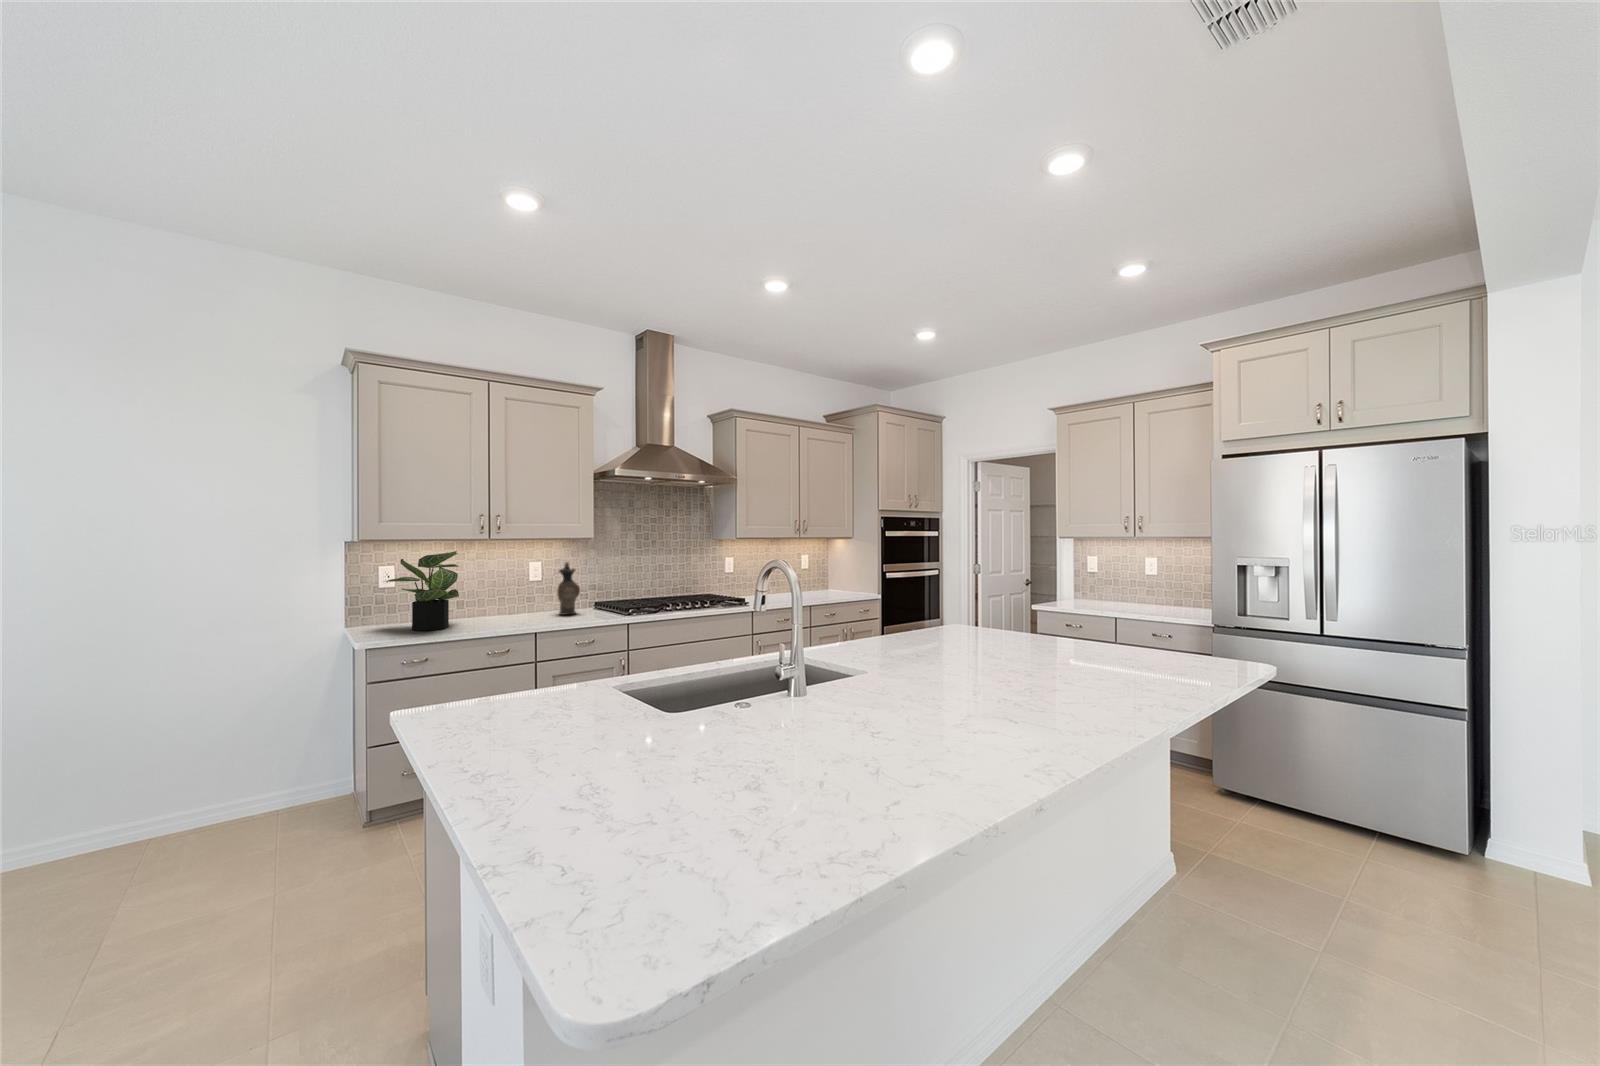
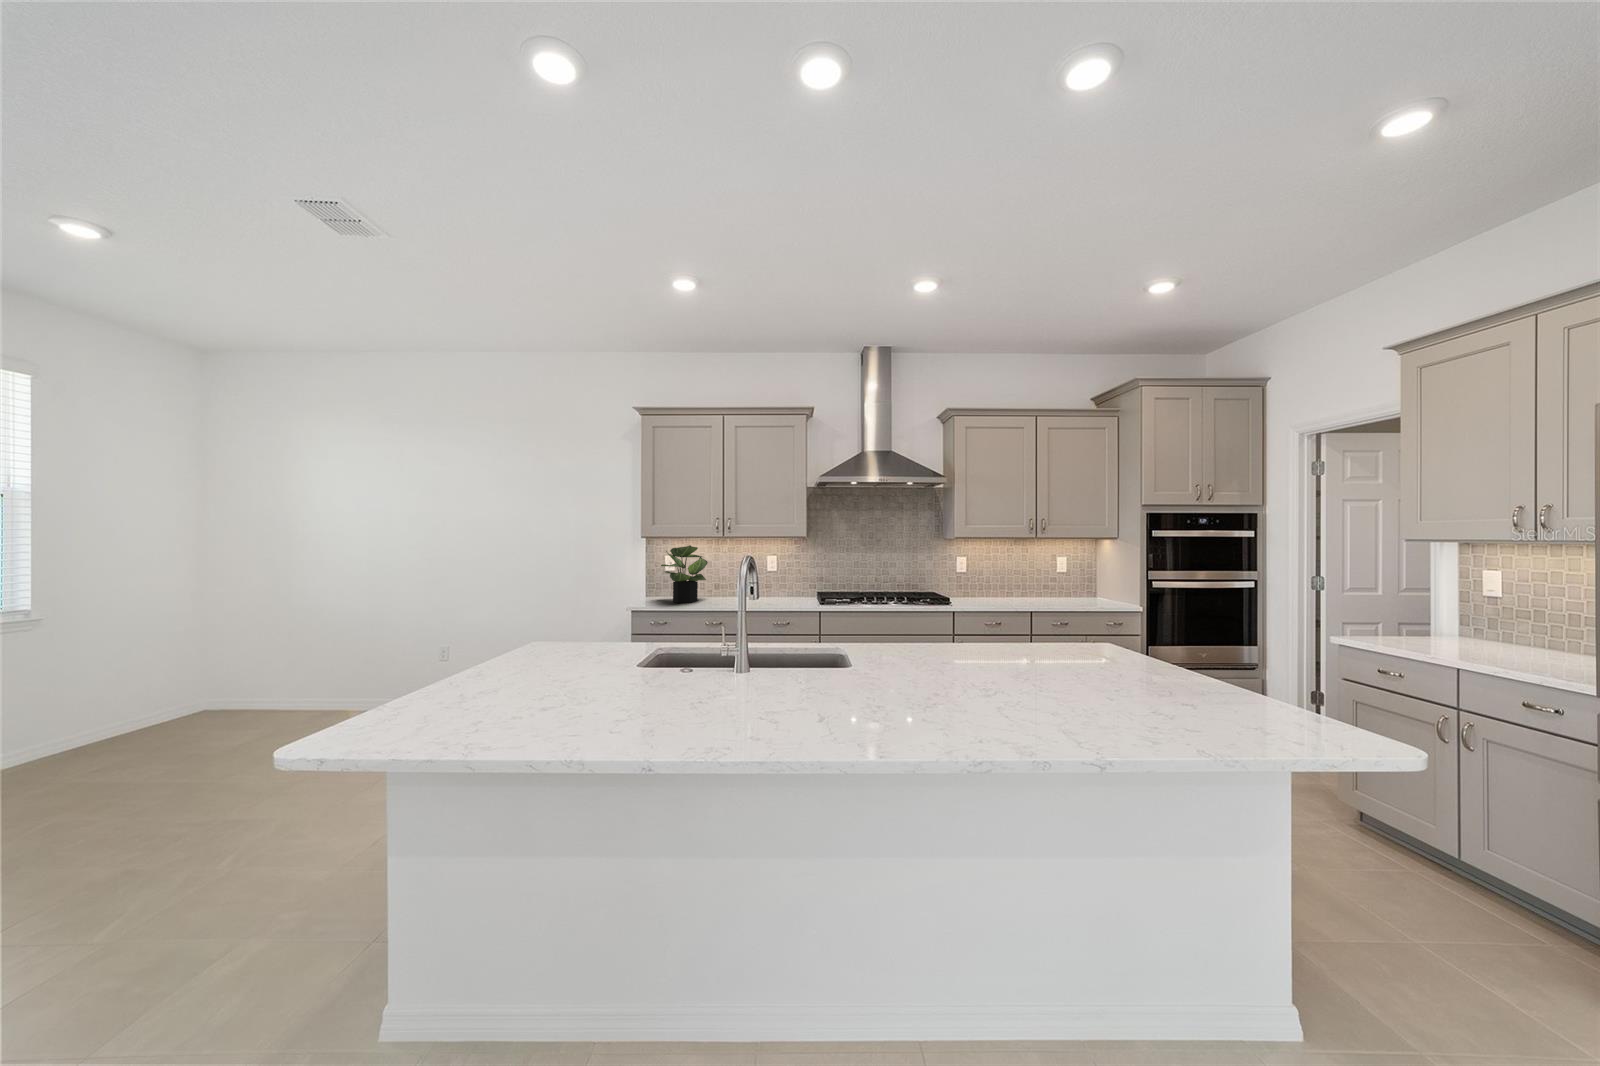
ceramic pitcher: present [557,562,580,615] -> none [775,556,792,600]

